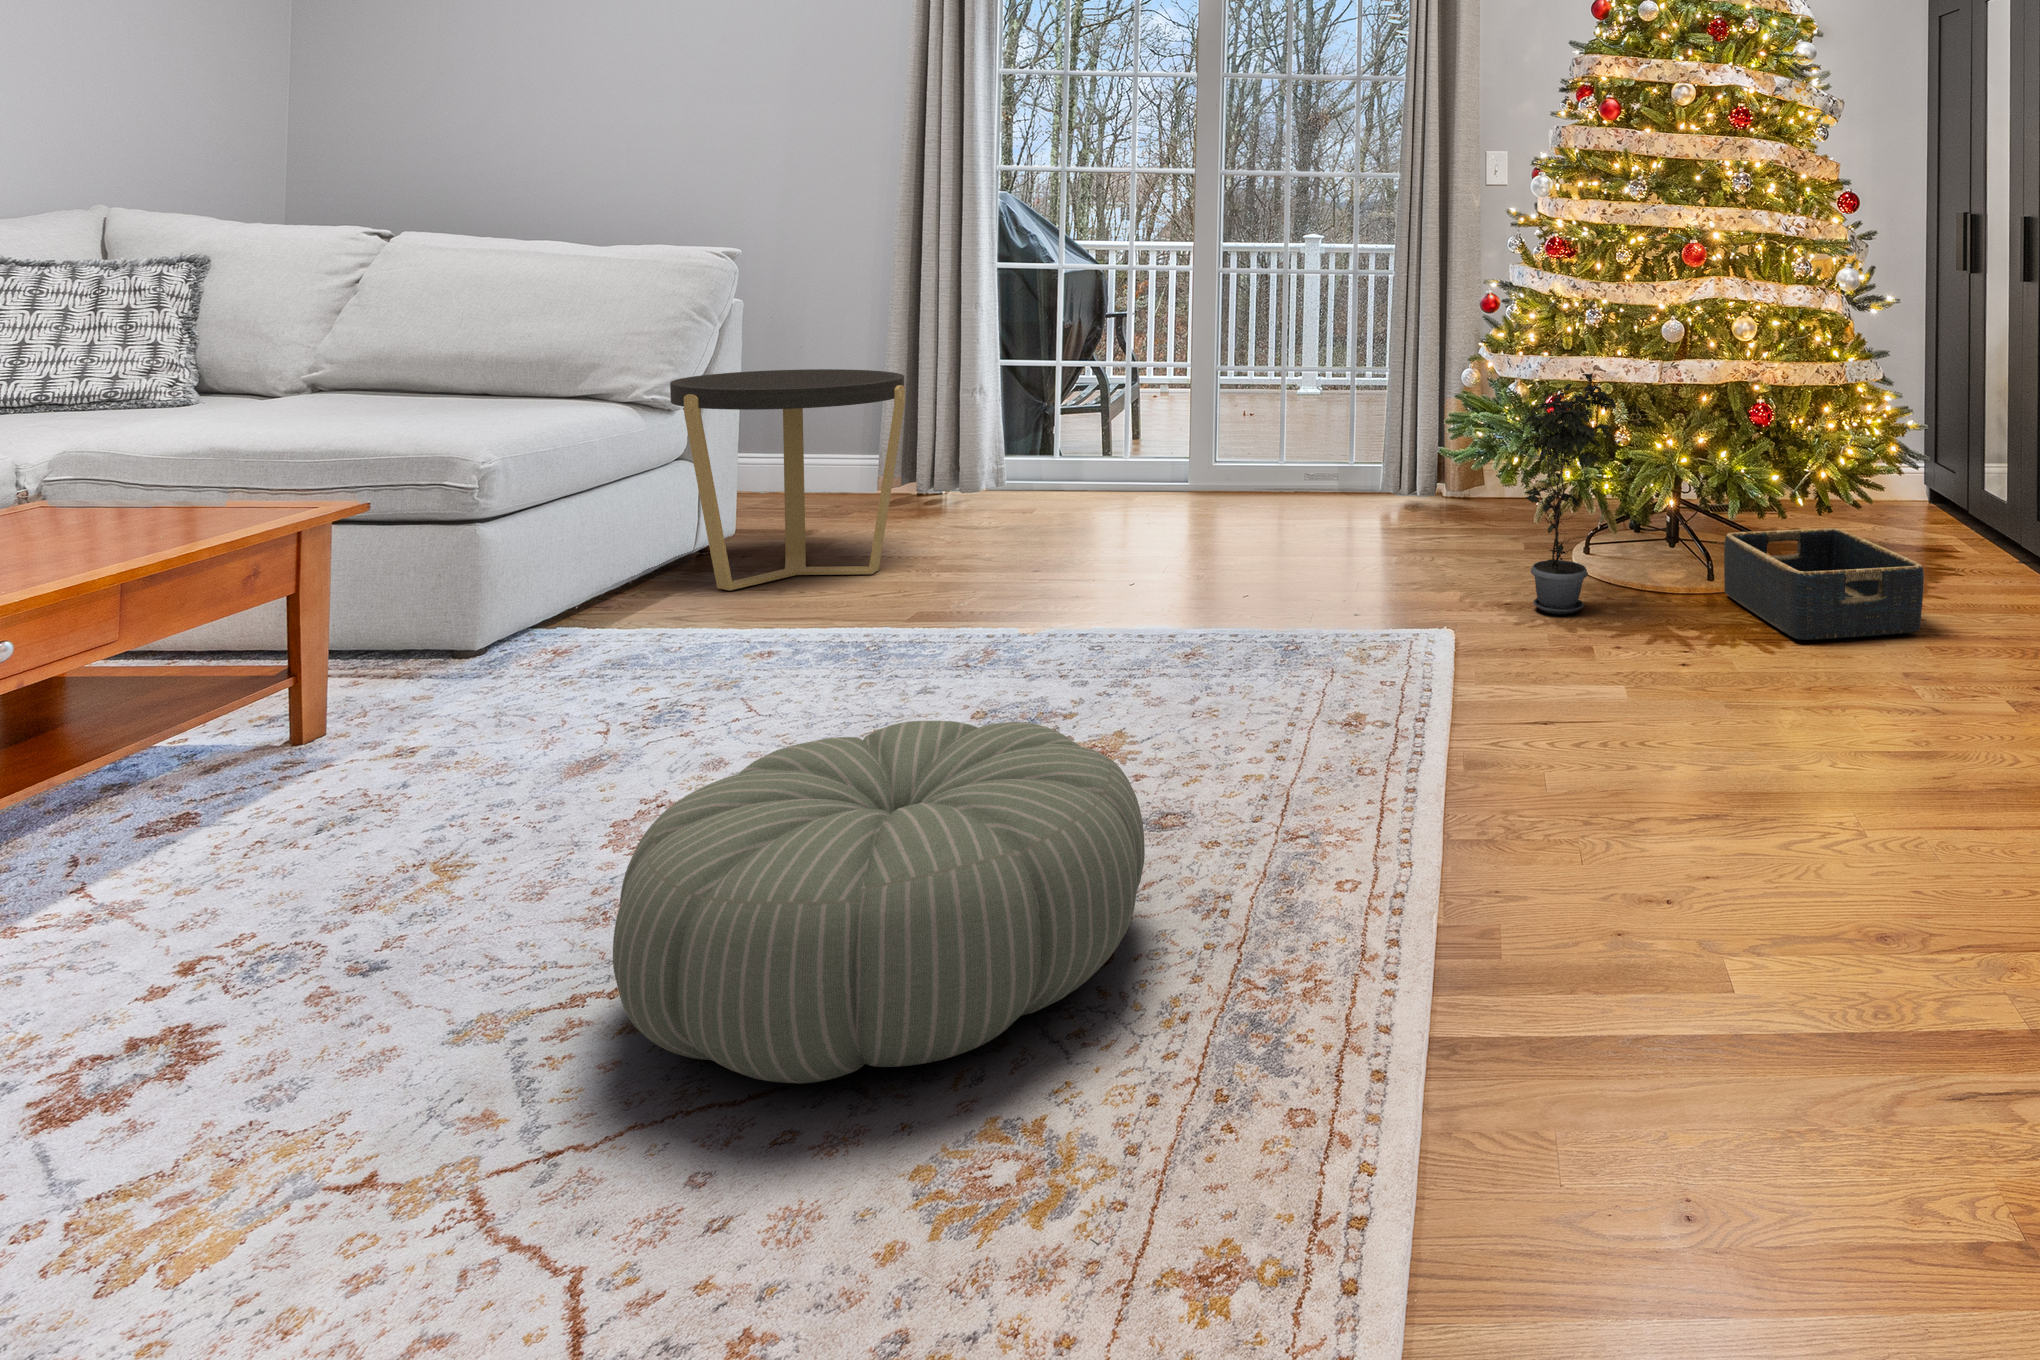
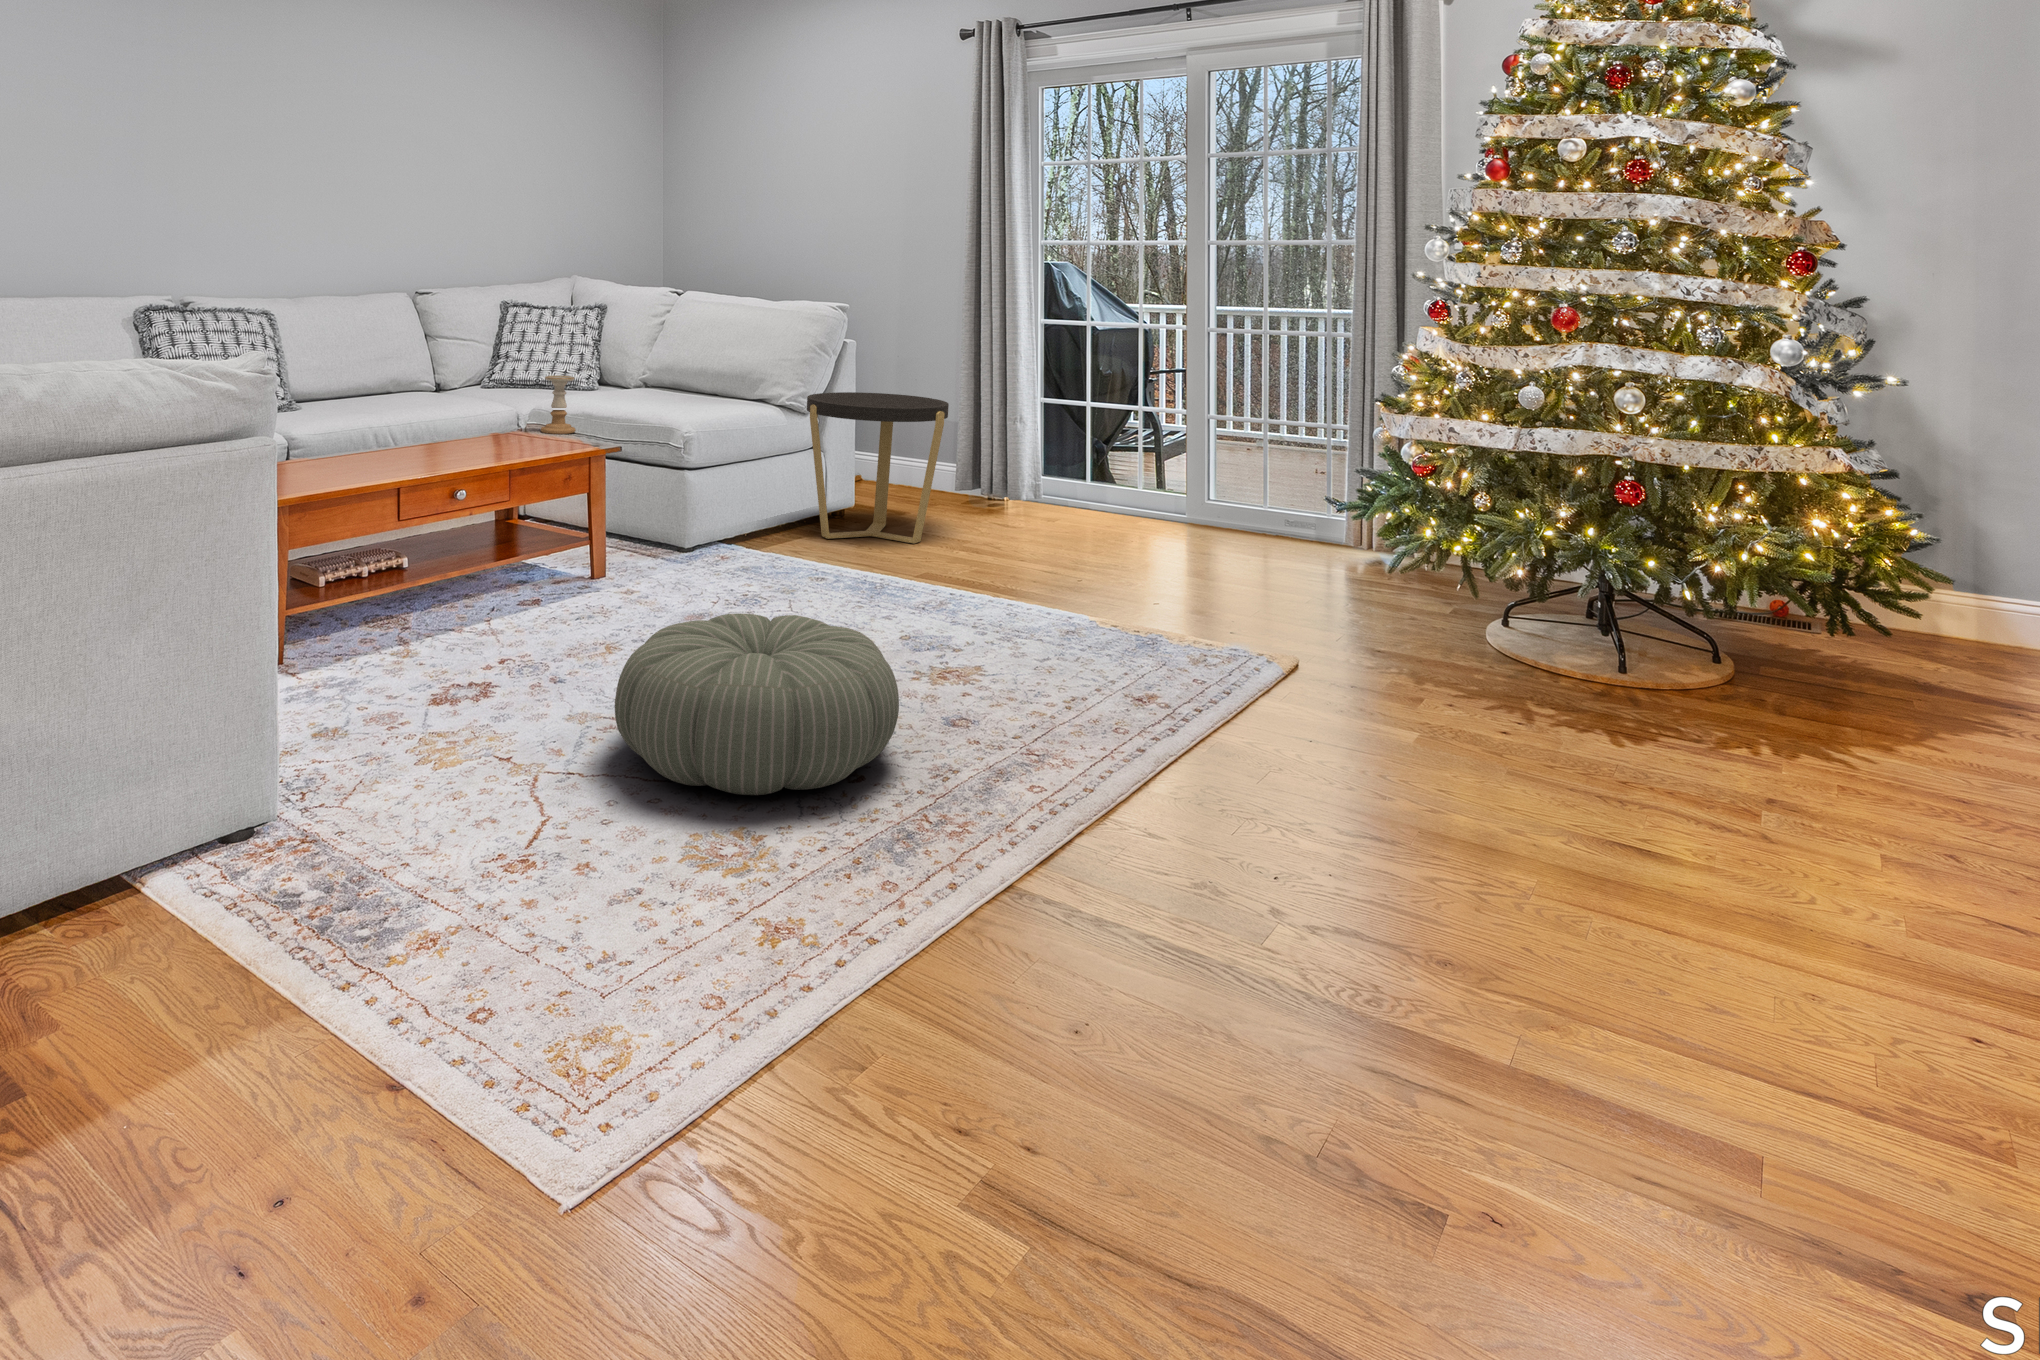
potted plant: present [1513,374,1616,614] -> none [1368,457,1466,672]
candle holder: none [113,388,200,496] -> present [541,375,576,434]
basket: present [1724,528,1924,640] -> none [1585,630,1773,762]

